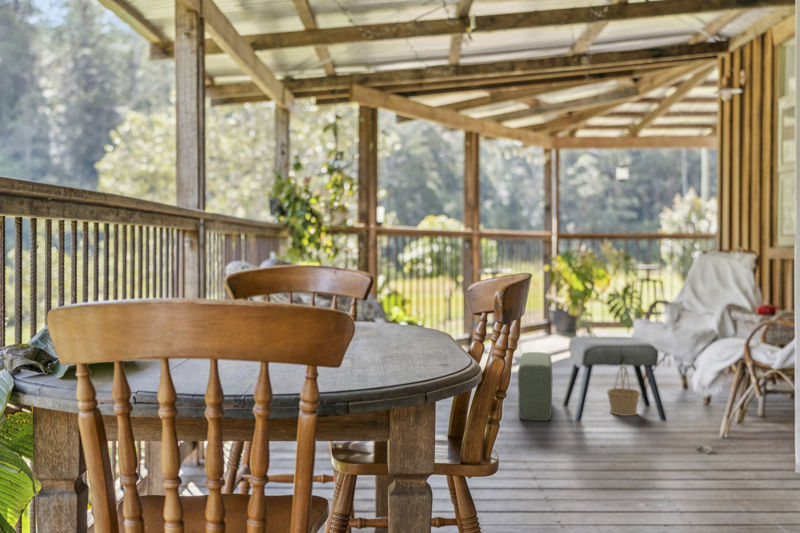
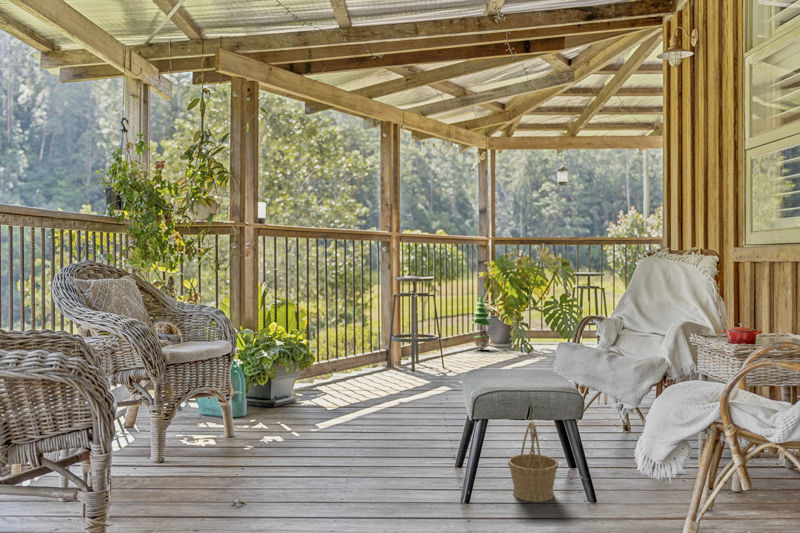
potted tree: none [540,286,558,338] -> present [472,296,491,350]
pouf: present [518,352,552,421] -> none [367,397,434,517]

